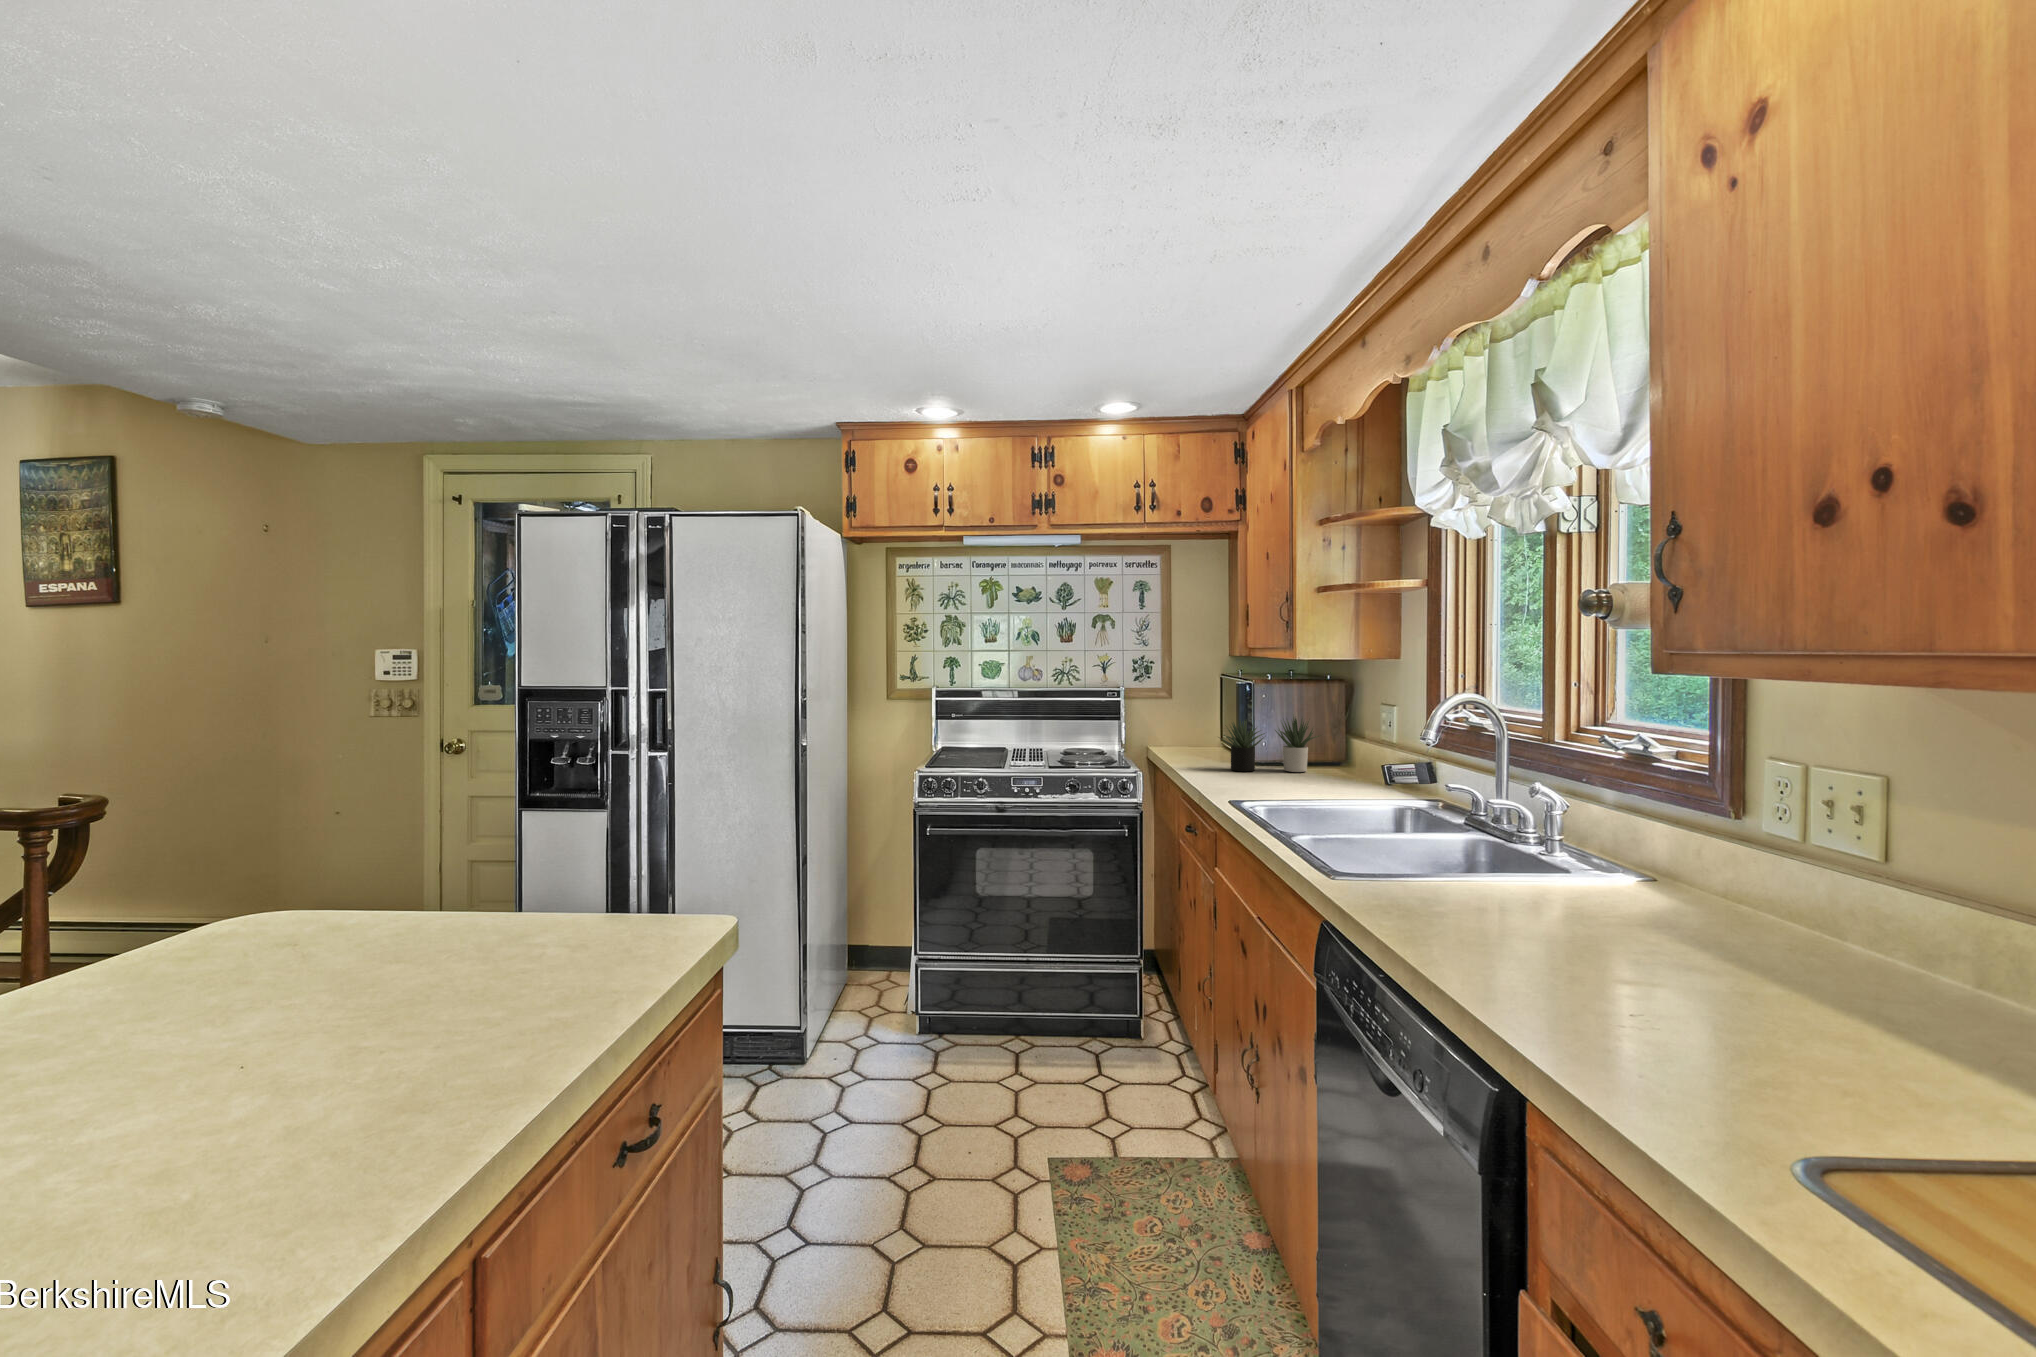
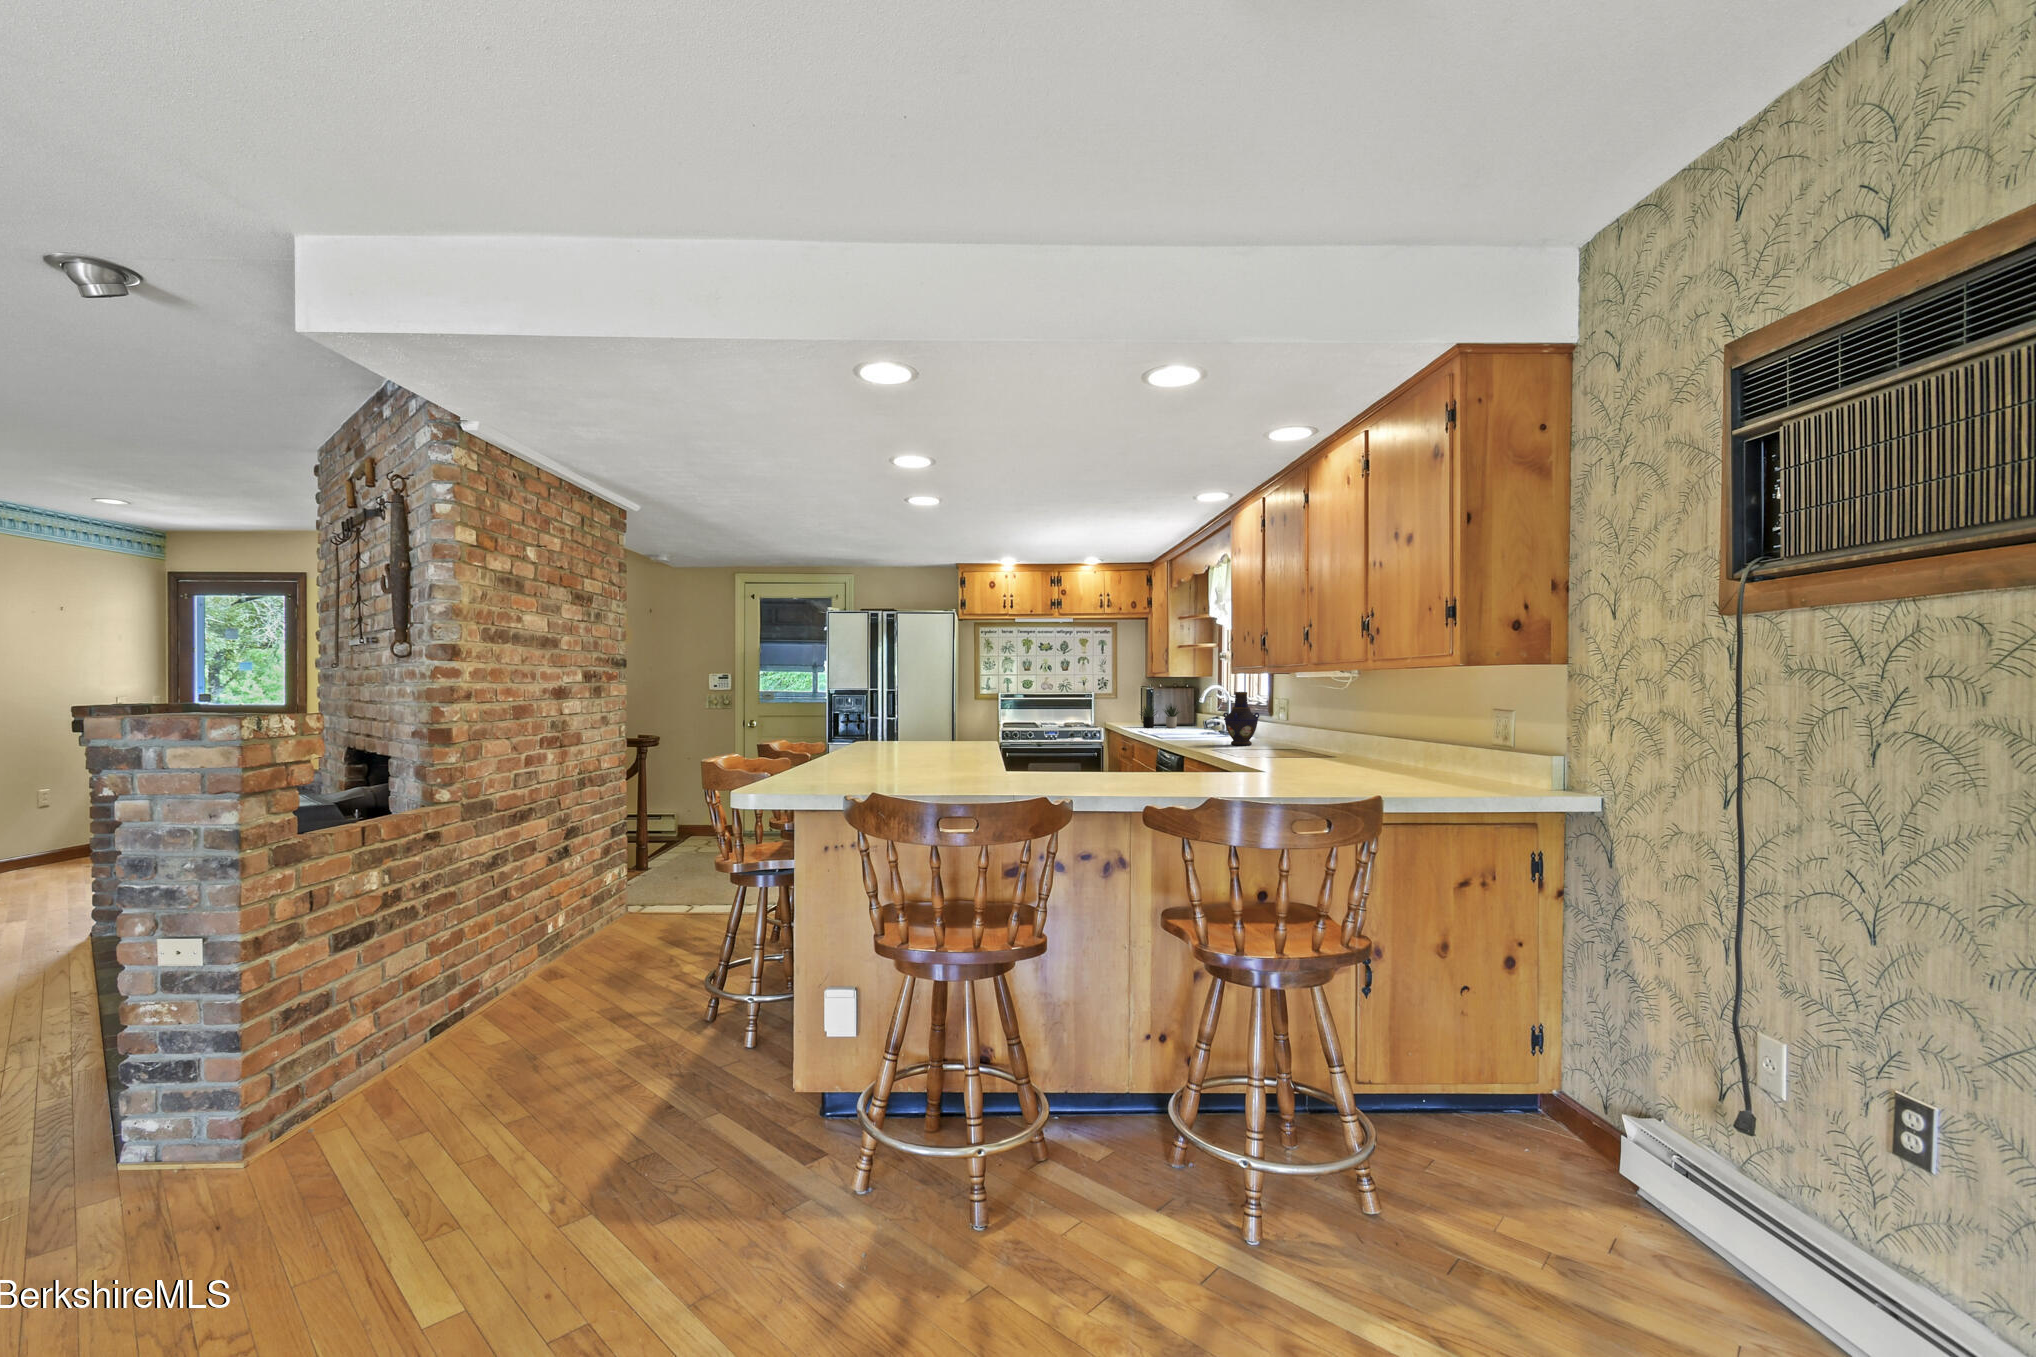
vase: none [1584,732,1767,951] -> present [1223,692,1260,745]

